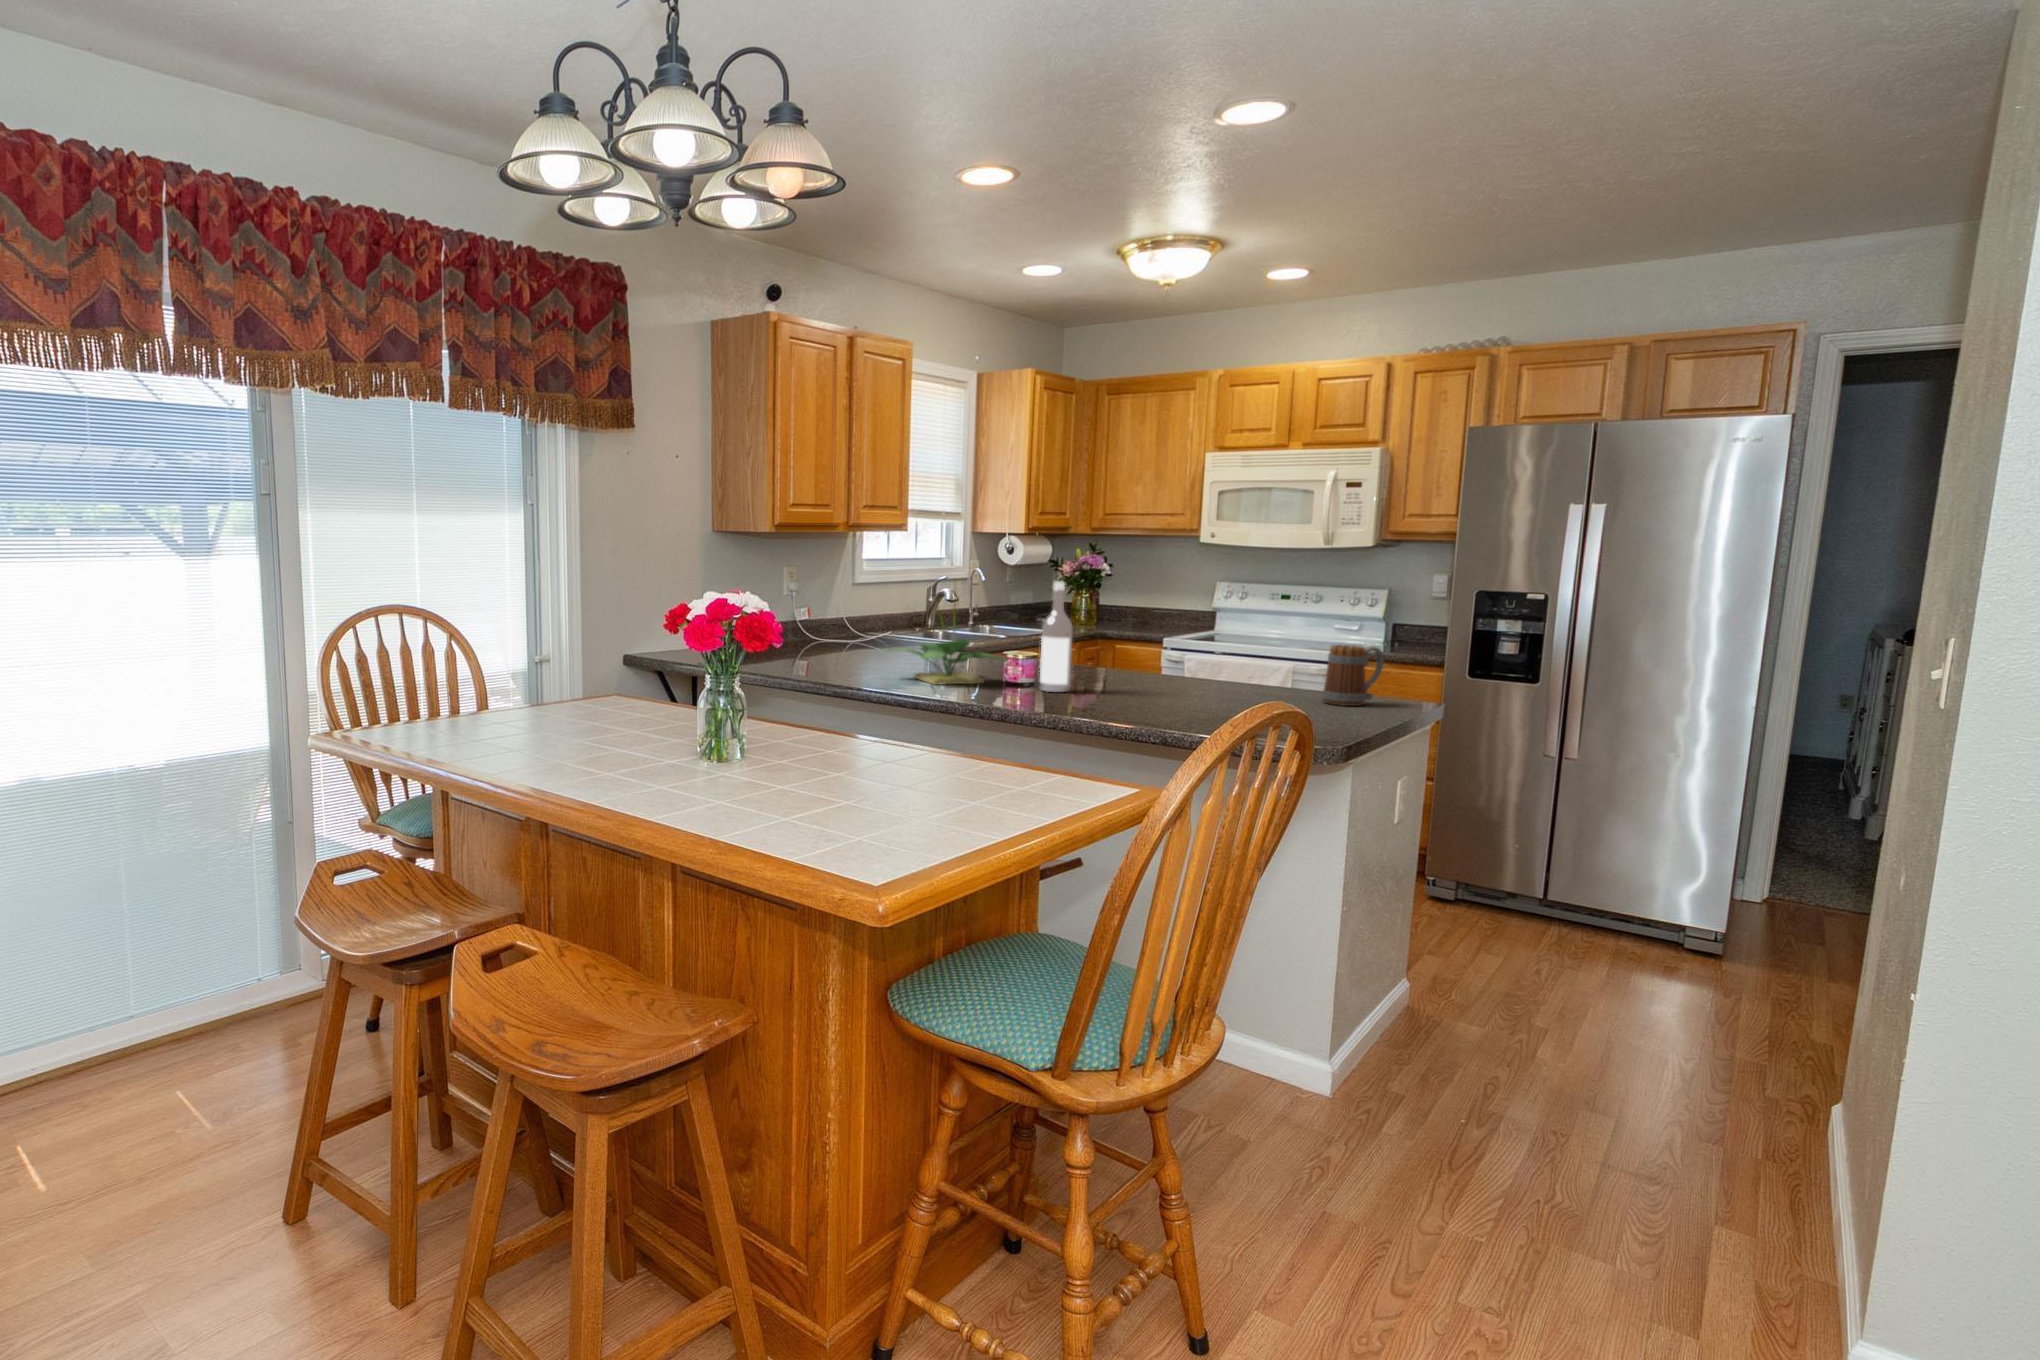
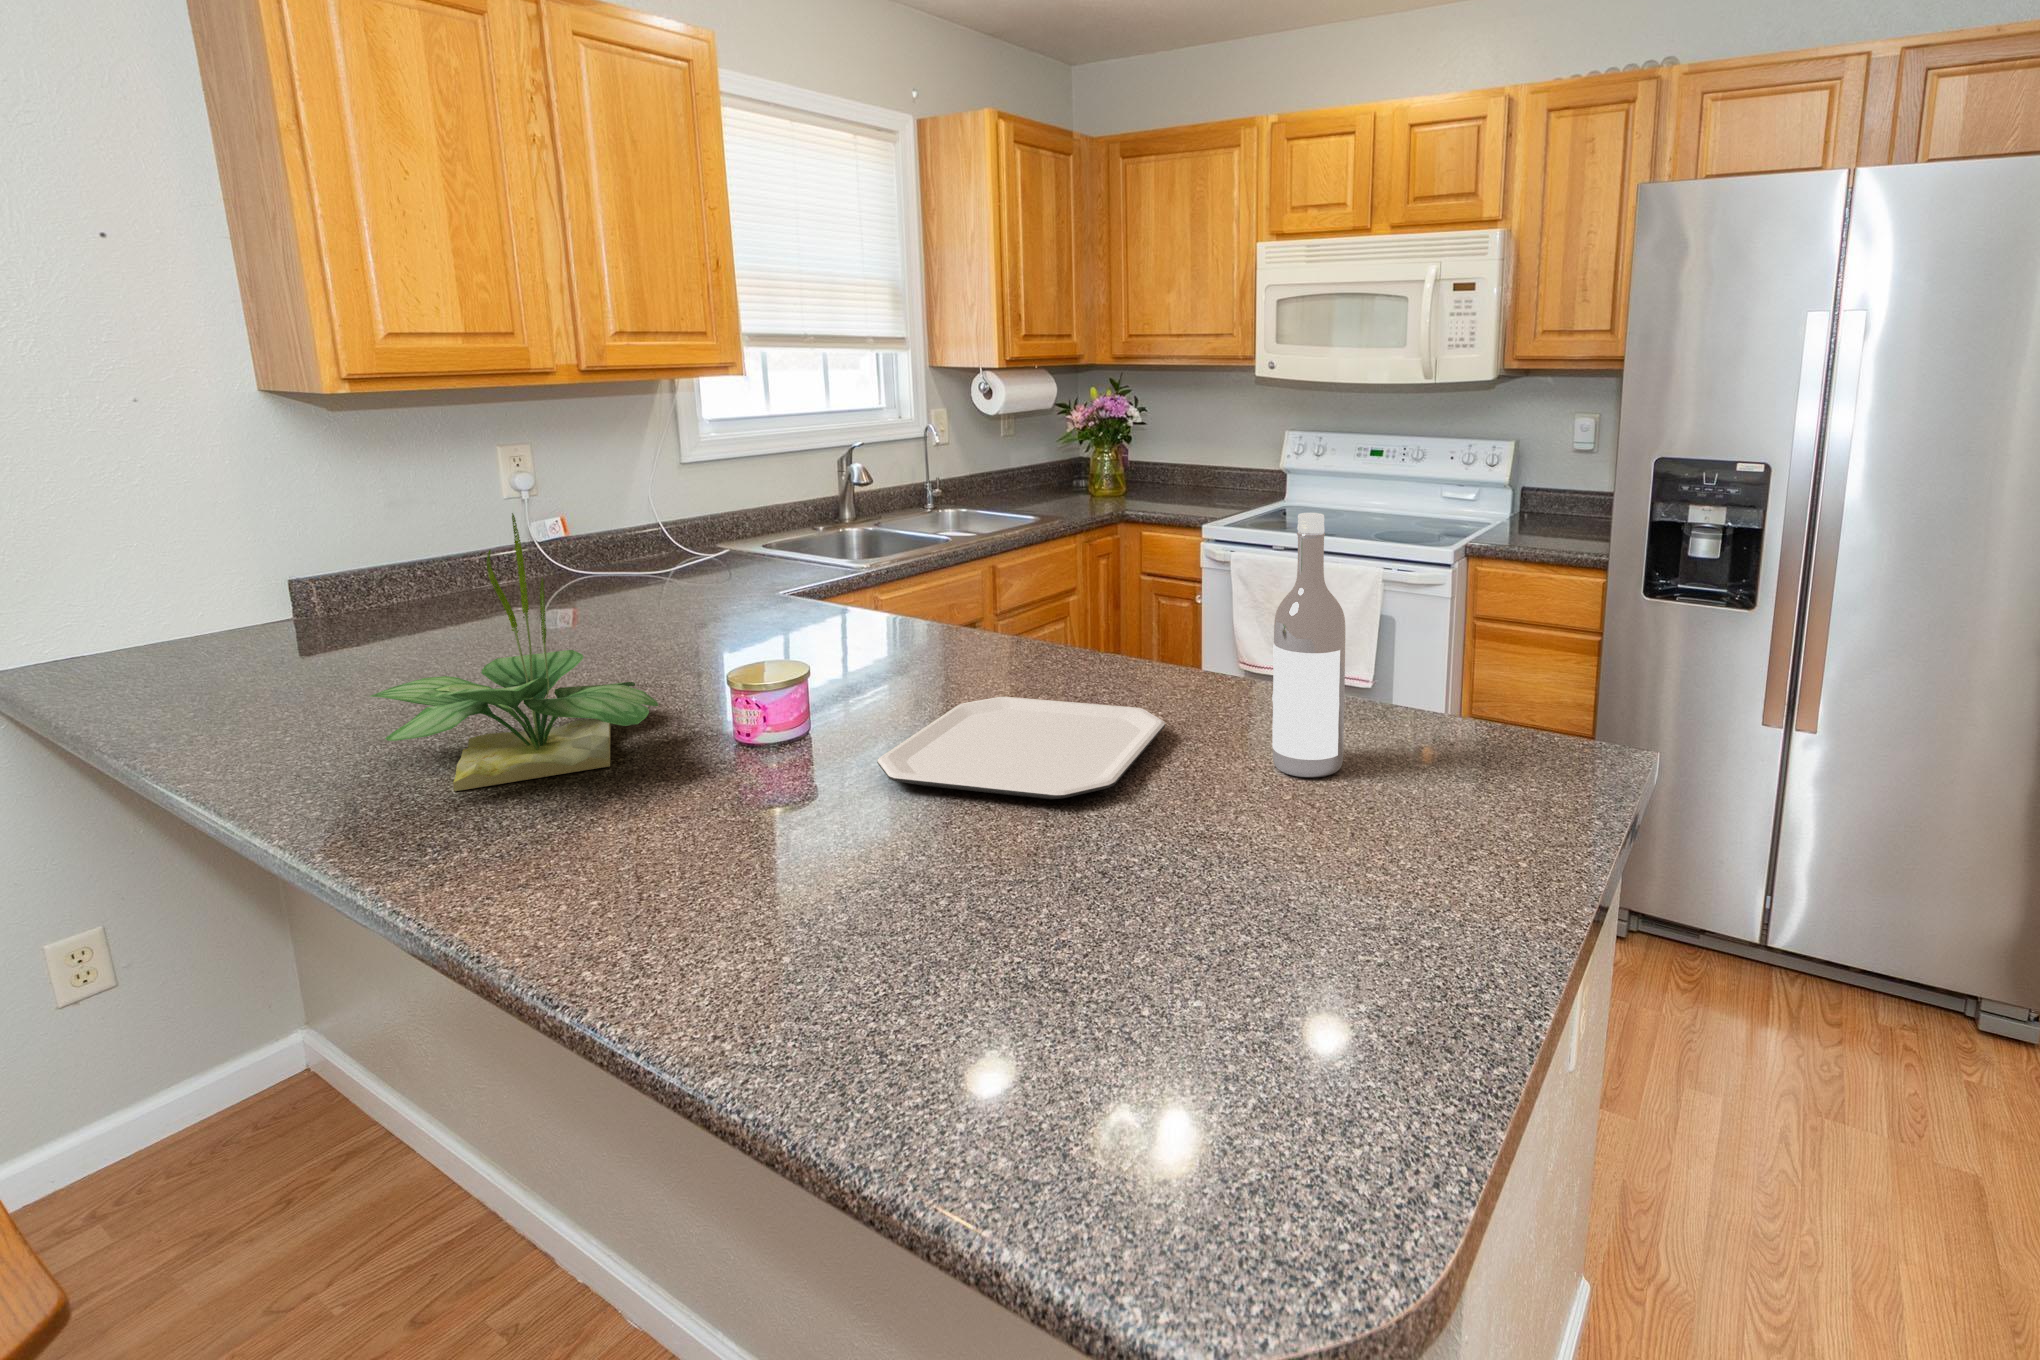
wine bottle: present [1040,581,1072,692] -> present [1272,513,1345,777]
mug: present [1322,645,1384,706] -> none [1383,663,1523,828]
plate: none [1100,673,1216,696] -> present [877,697,1165,799]

